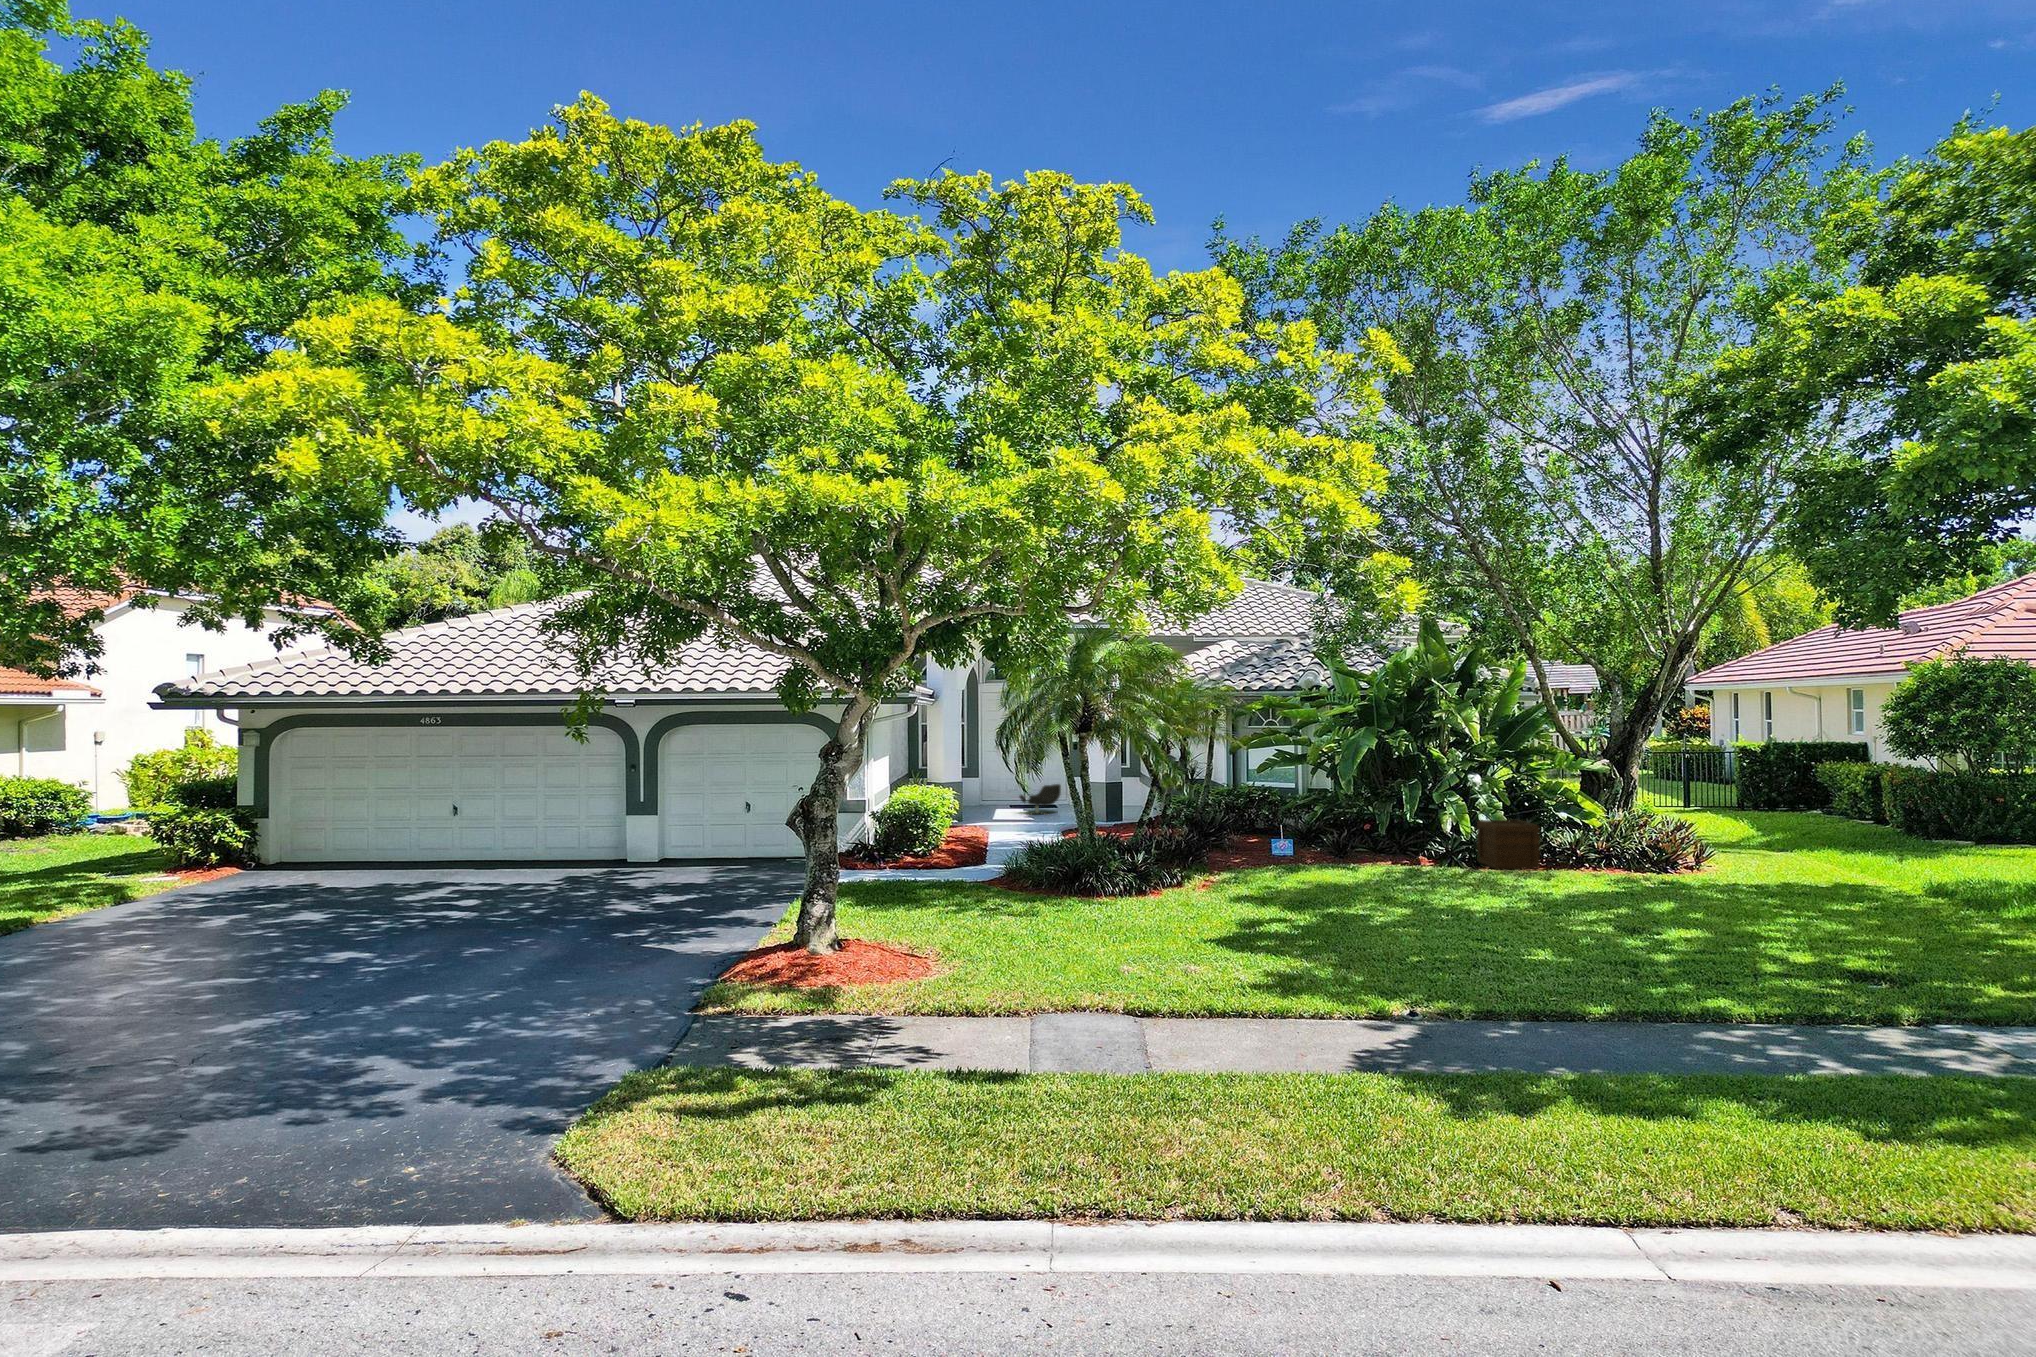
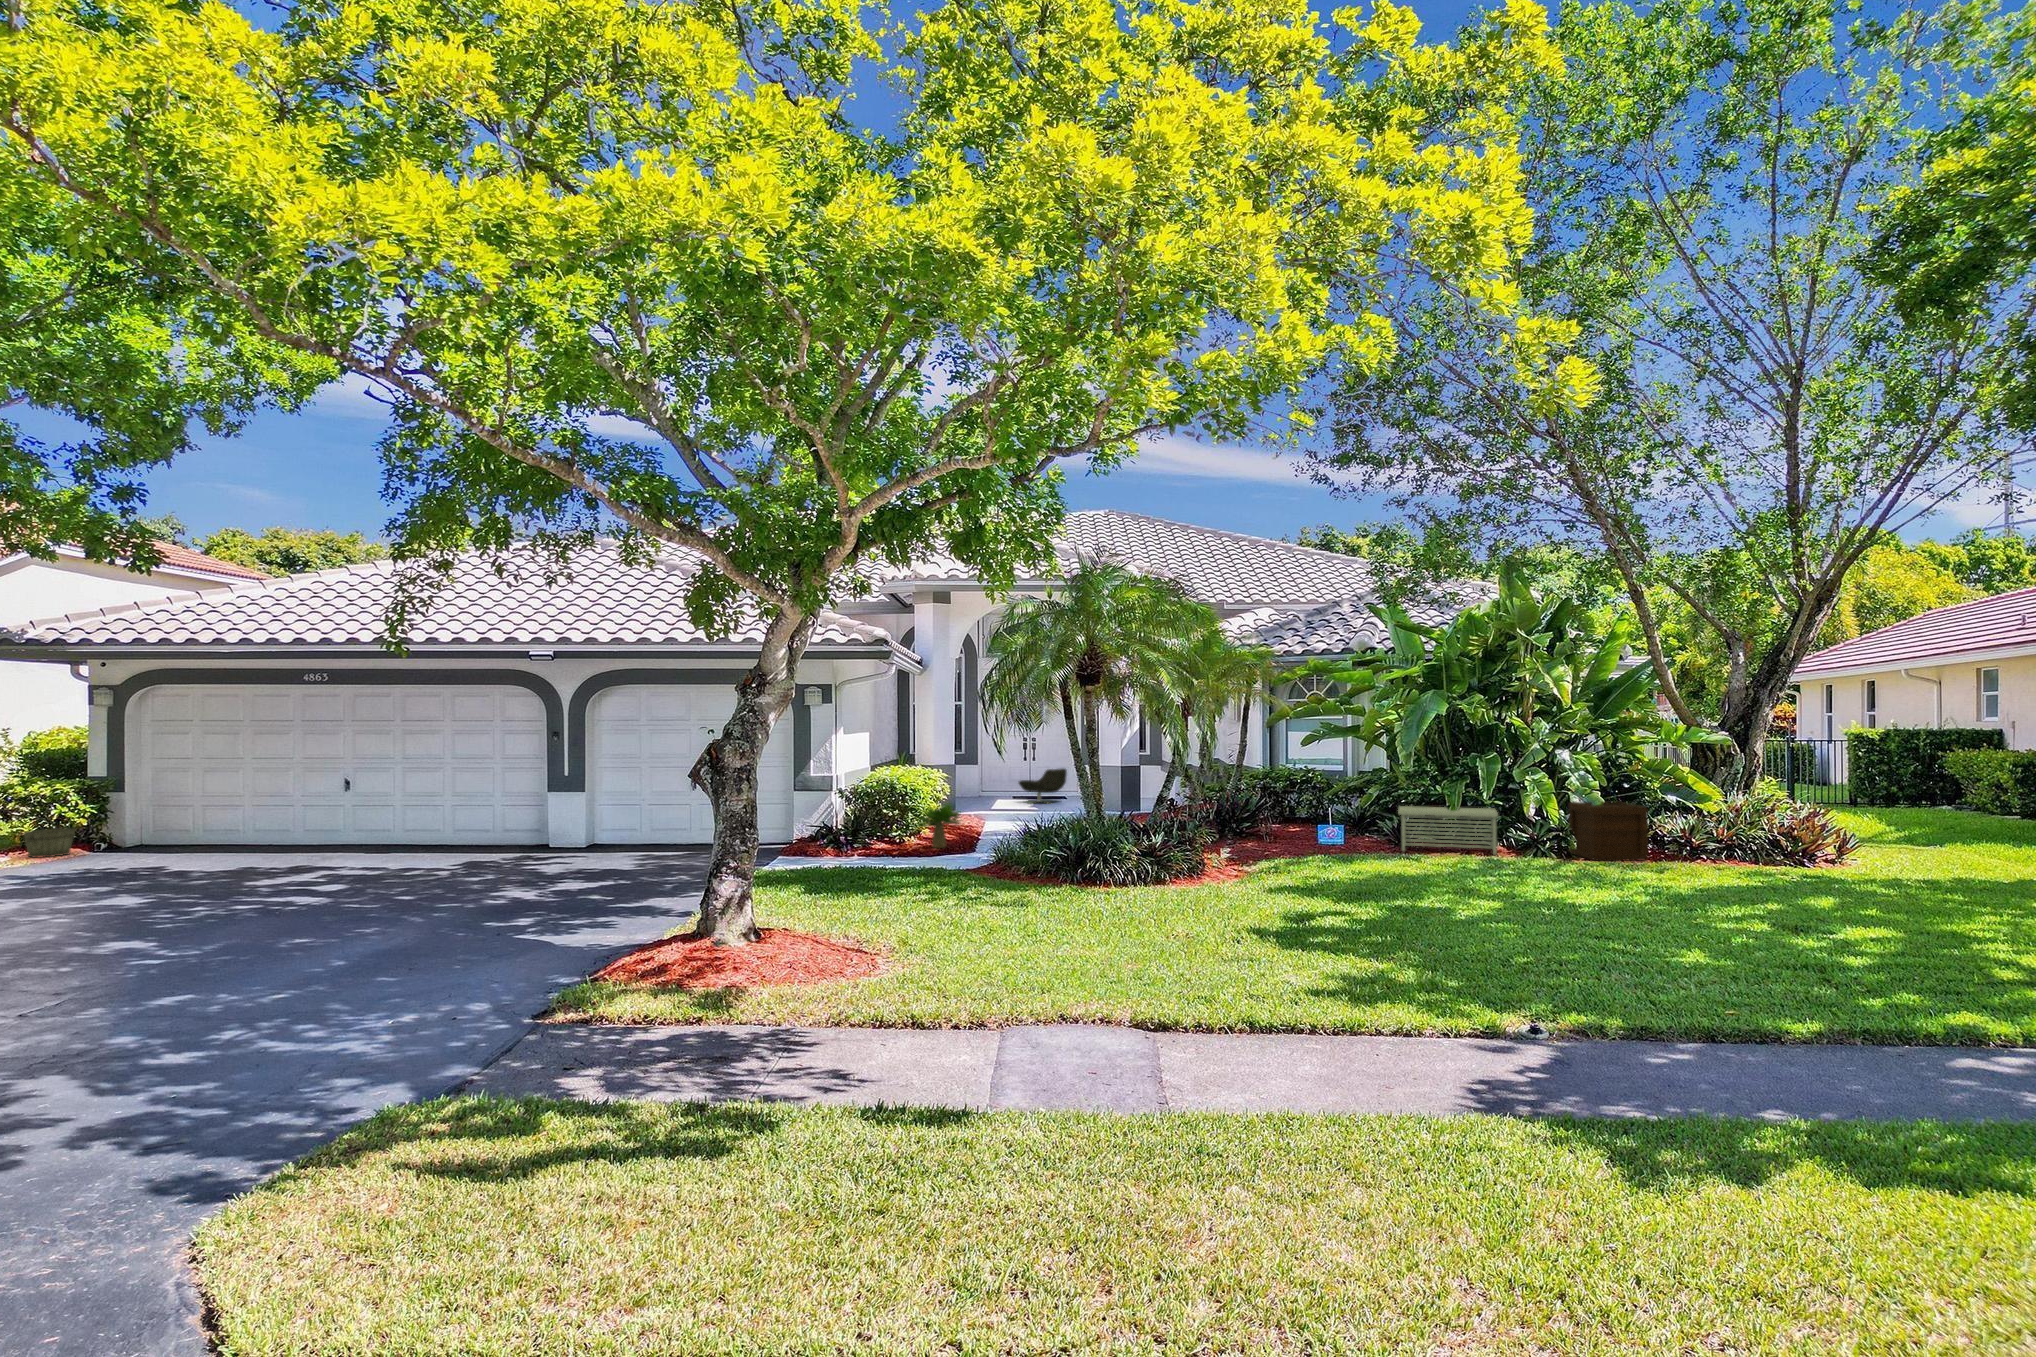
potted plant: none [935,820,982,861] -> present [917,803,963,848]
storage bench: none [1338,823,1420,864] -> present [1398,806,1498,854]
wooden bucket: none [191,845,233,876] -> present [24,823,75,858]

